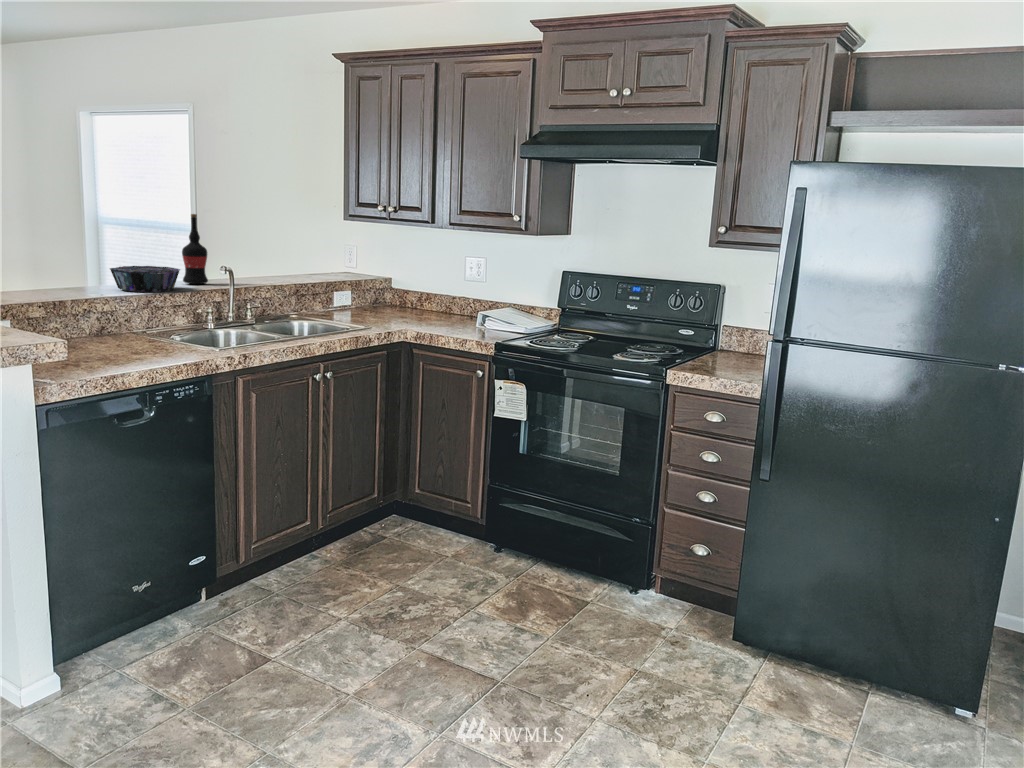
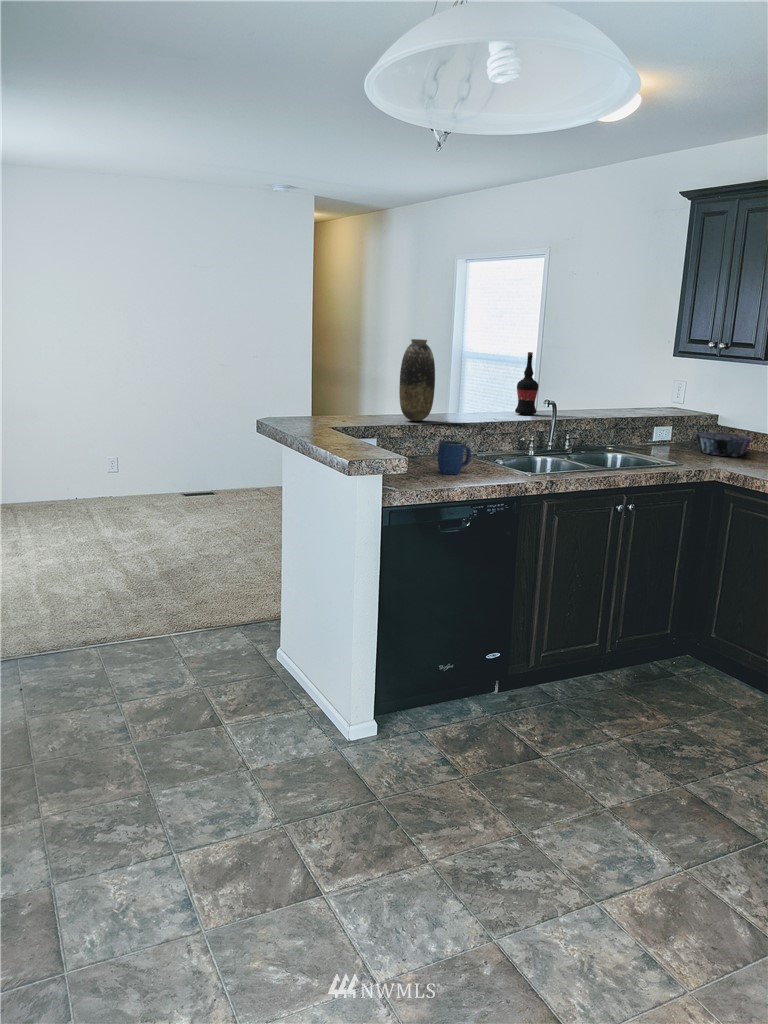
vase: none [33,197,82,297] -> present [399,339,435,421]
decorative bowl: present [110,266,180,292] -> present [696,432,752,457]
mug: none [100,317,143,358] -> present [438,441,471,475]

